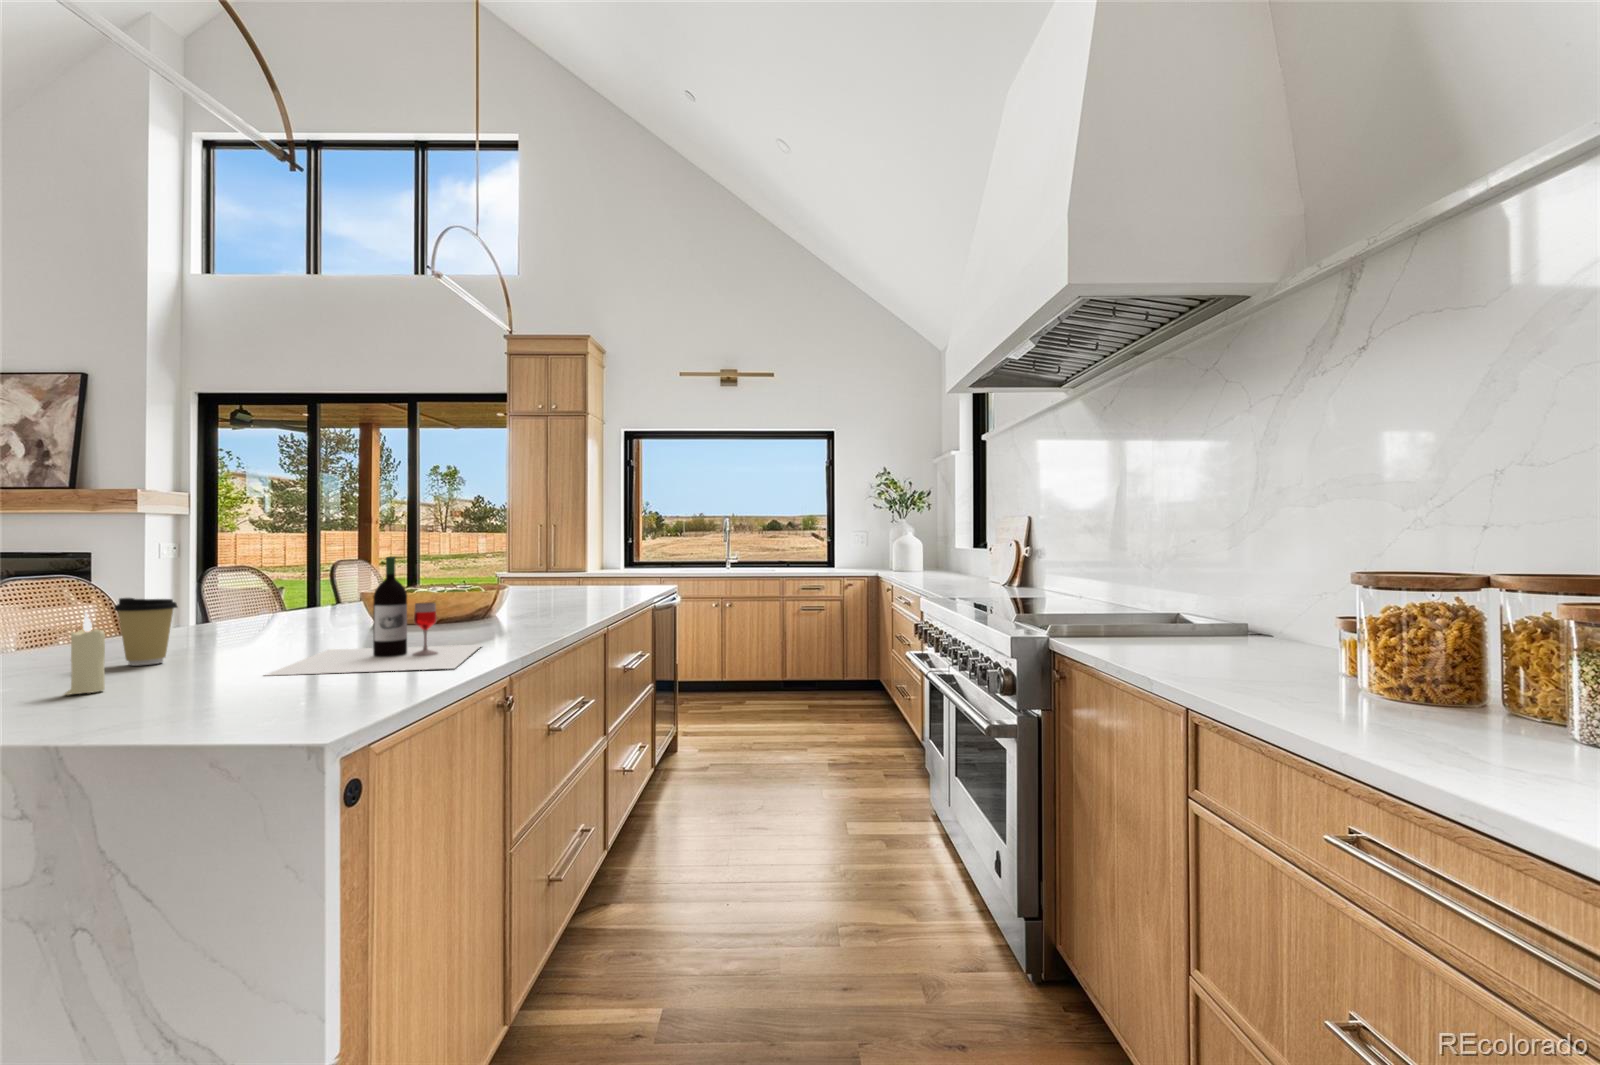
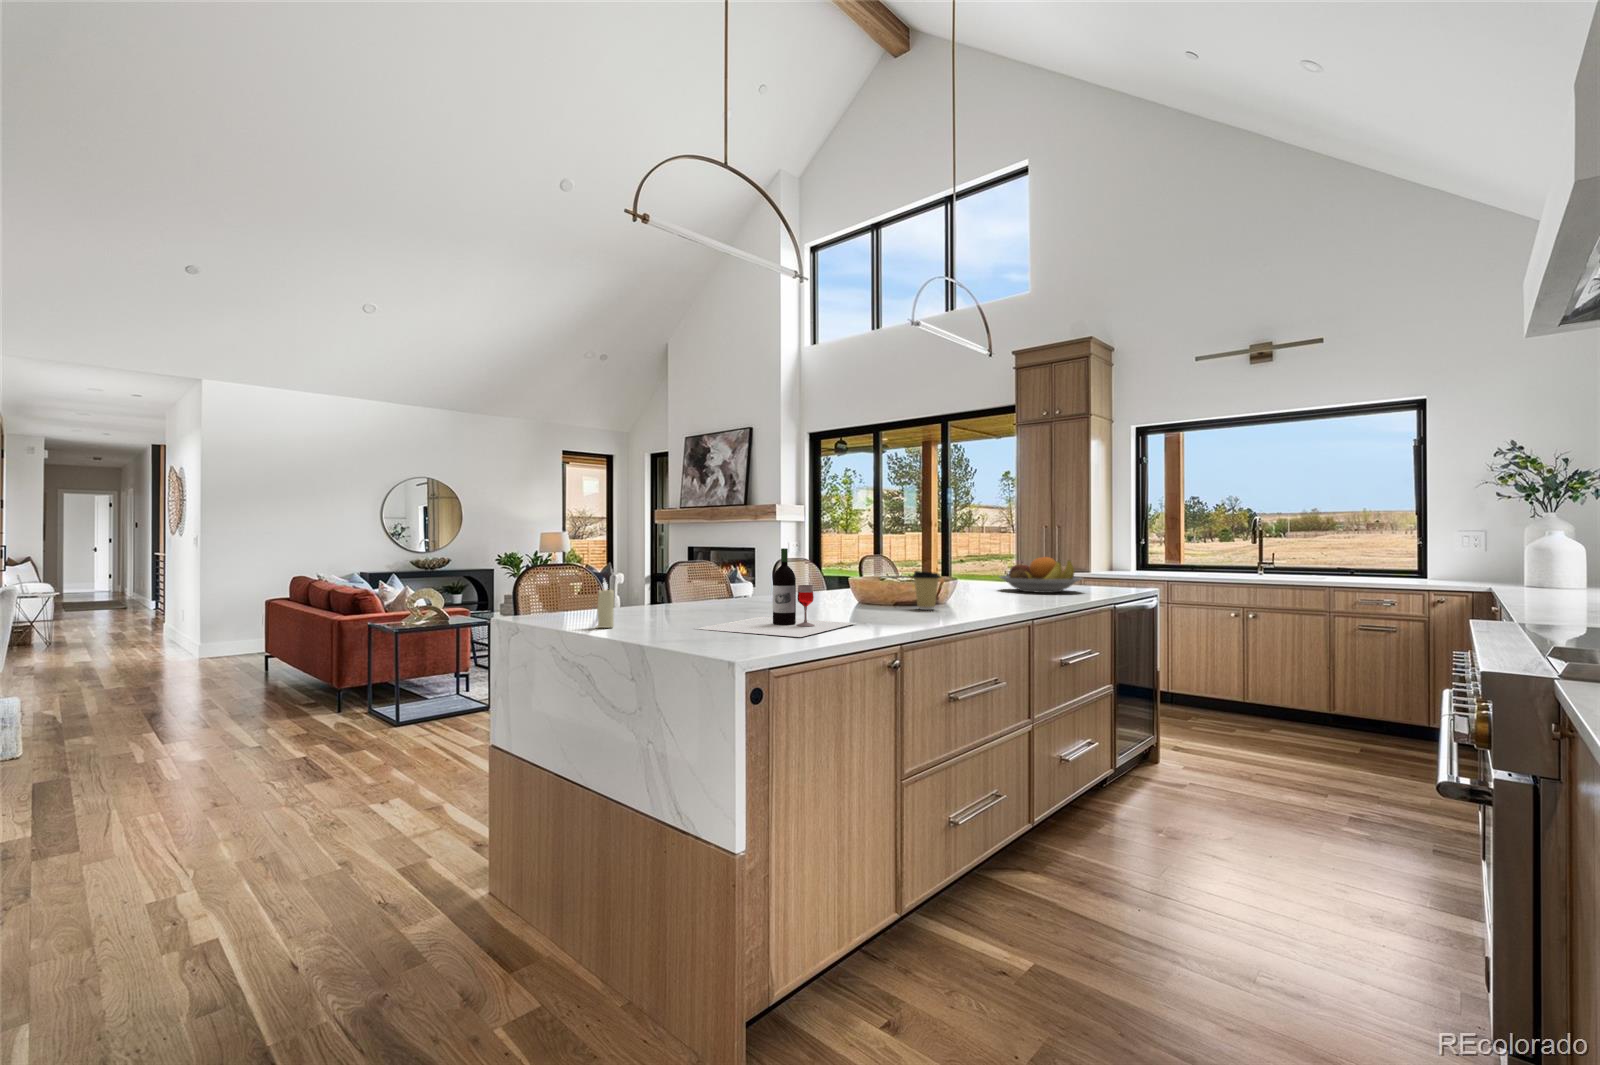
fruit bowl: none [544,558,631,595] -> present [999,557,1083,593]
coffee cup: present [114,598,178,666] -> present [913,571,940,610]

